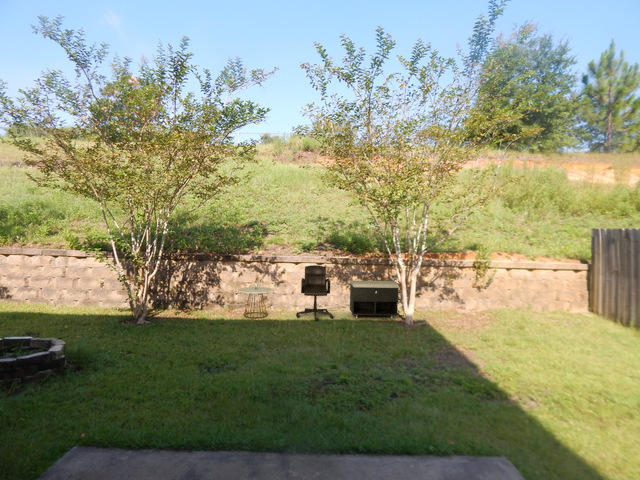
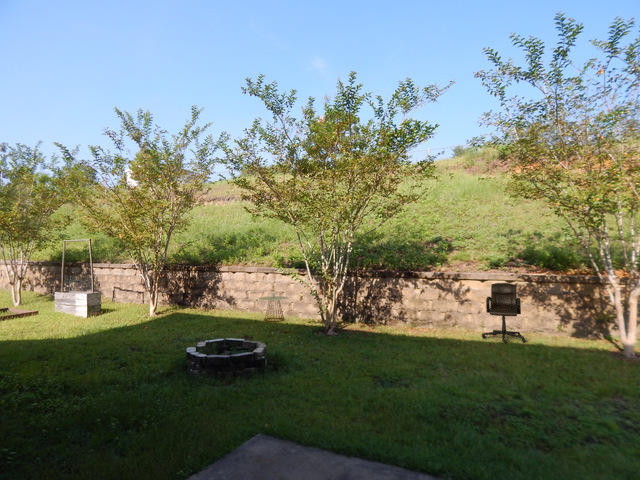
storage bench: present [350,280,399,318] -> none [548,301,613,348]
side table: present [238,284,273,318] -> present [259,293,288,322]

